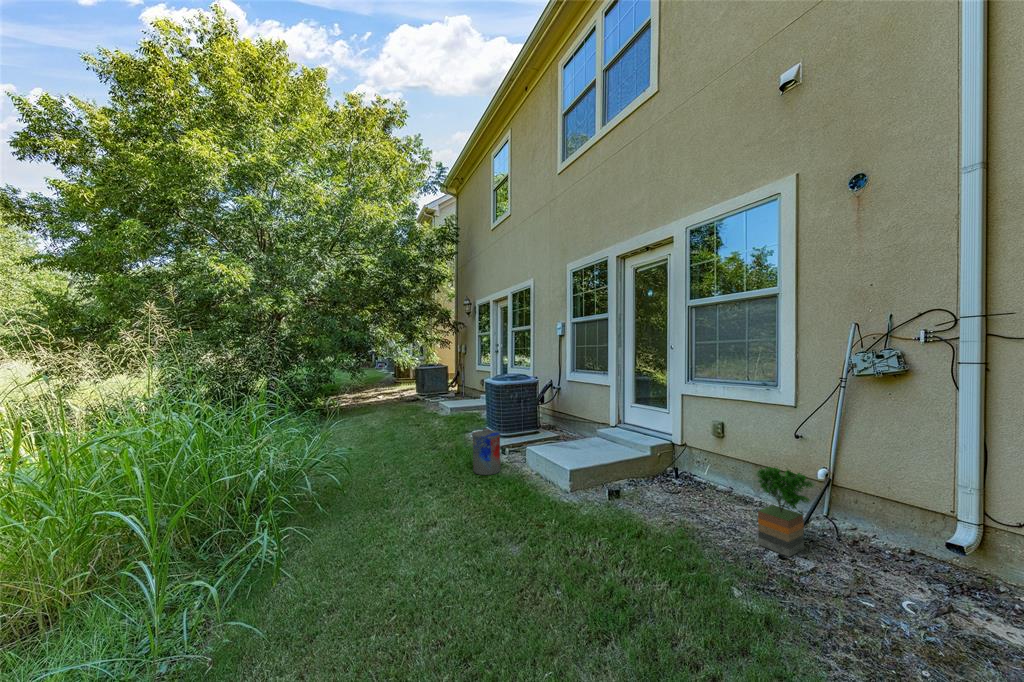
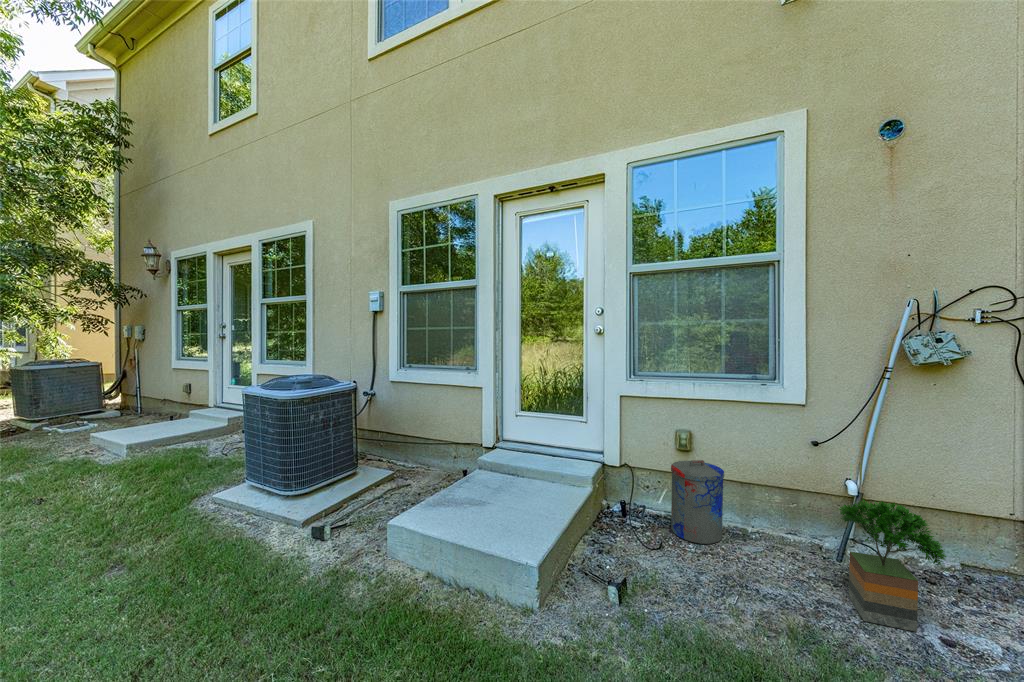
trash can: present [472,428,501,475] -> present [671,460,724,544]

